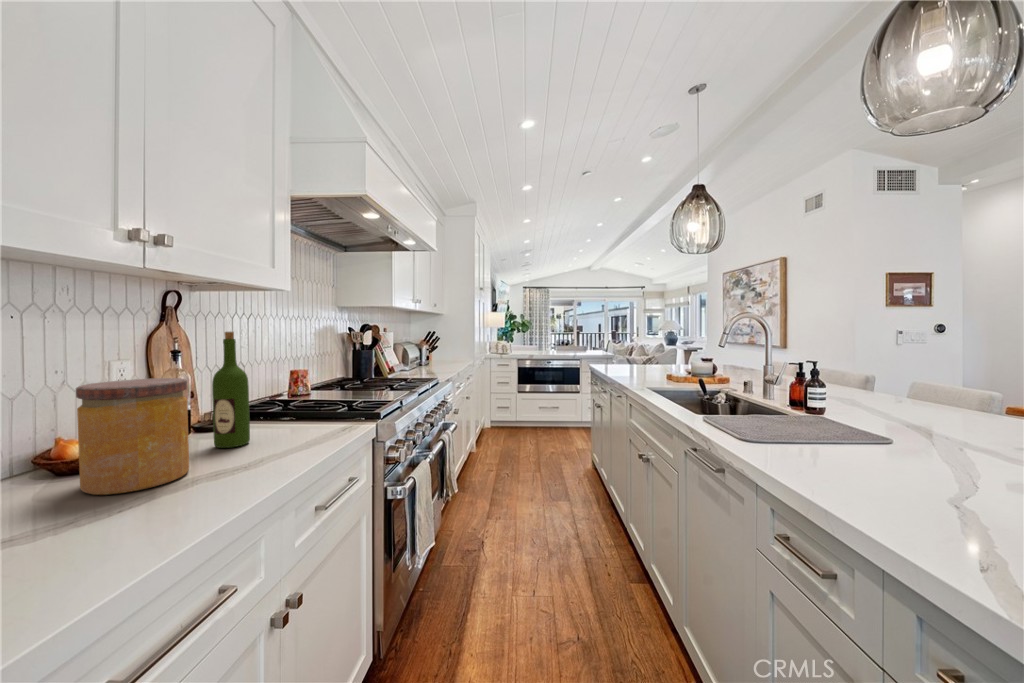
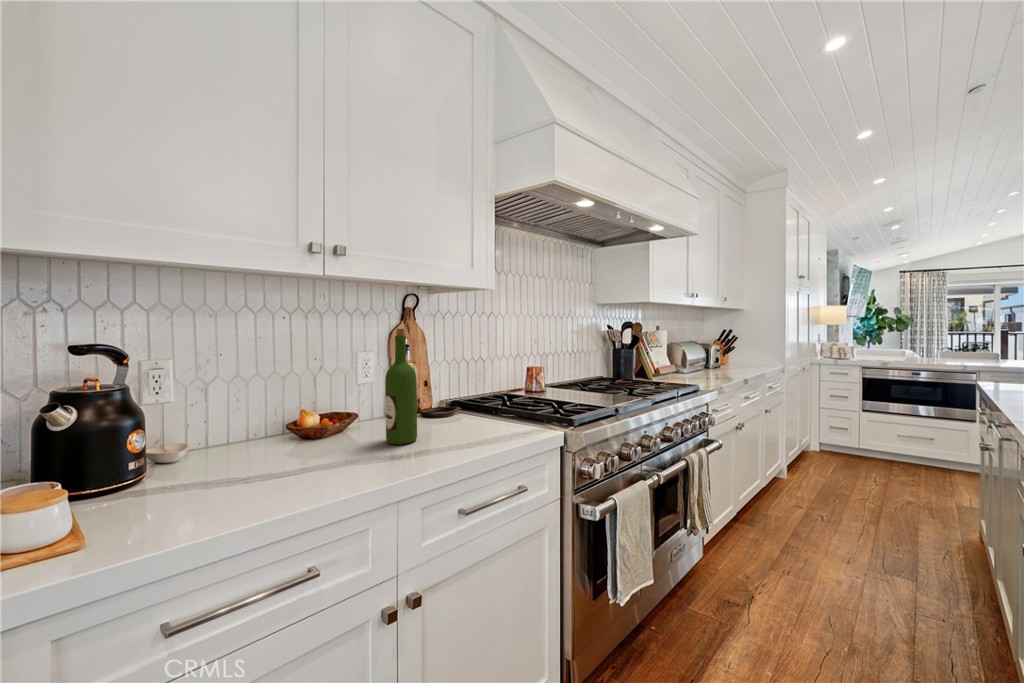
jar: present [76,378,189,495] -> none [242,371,333,478]

